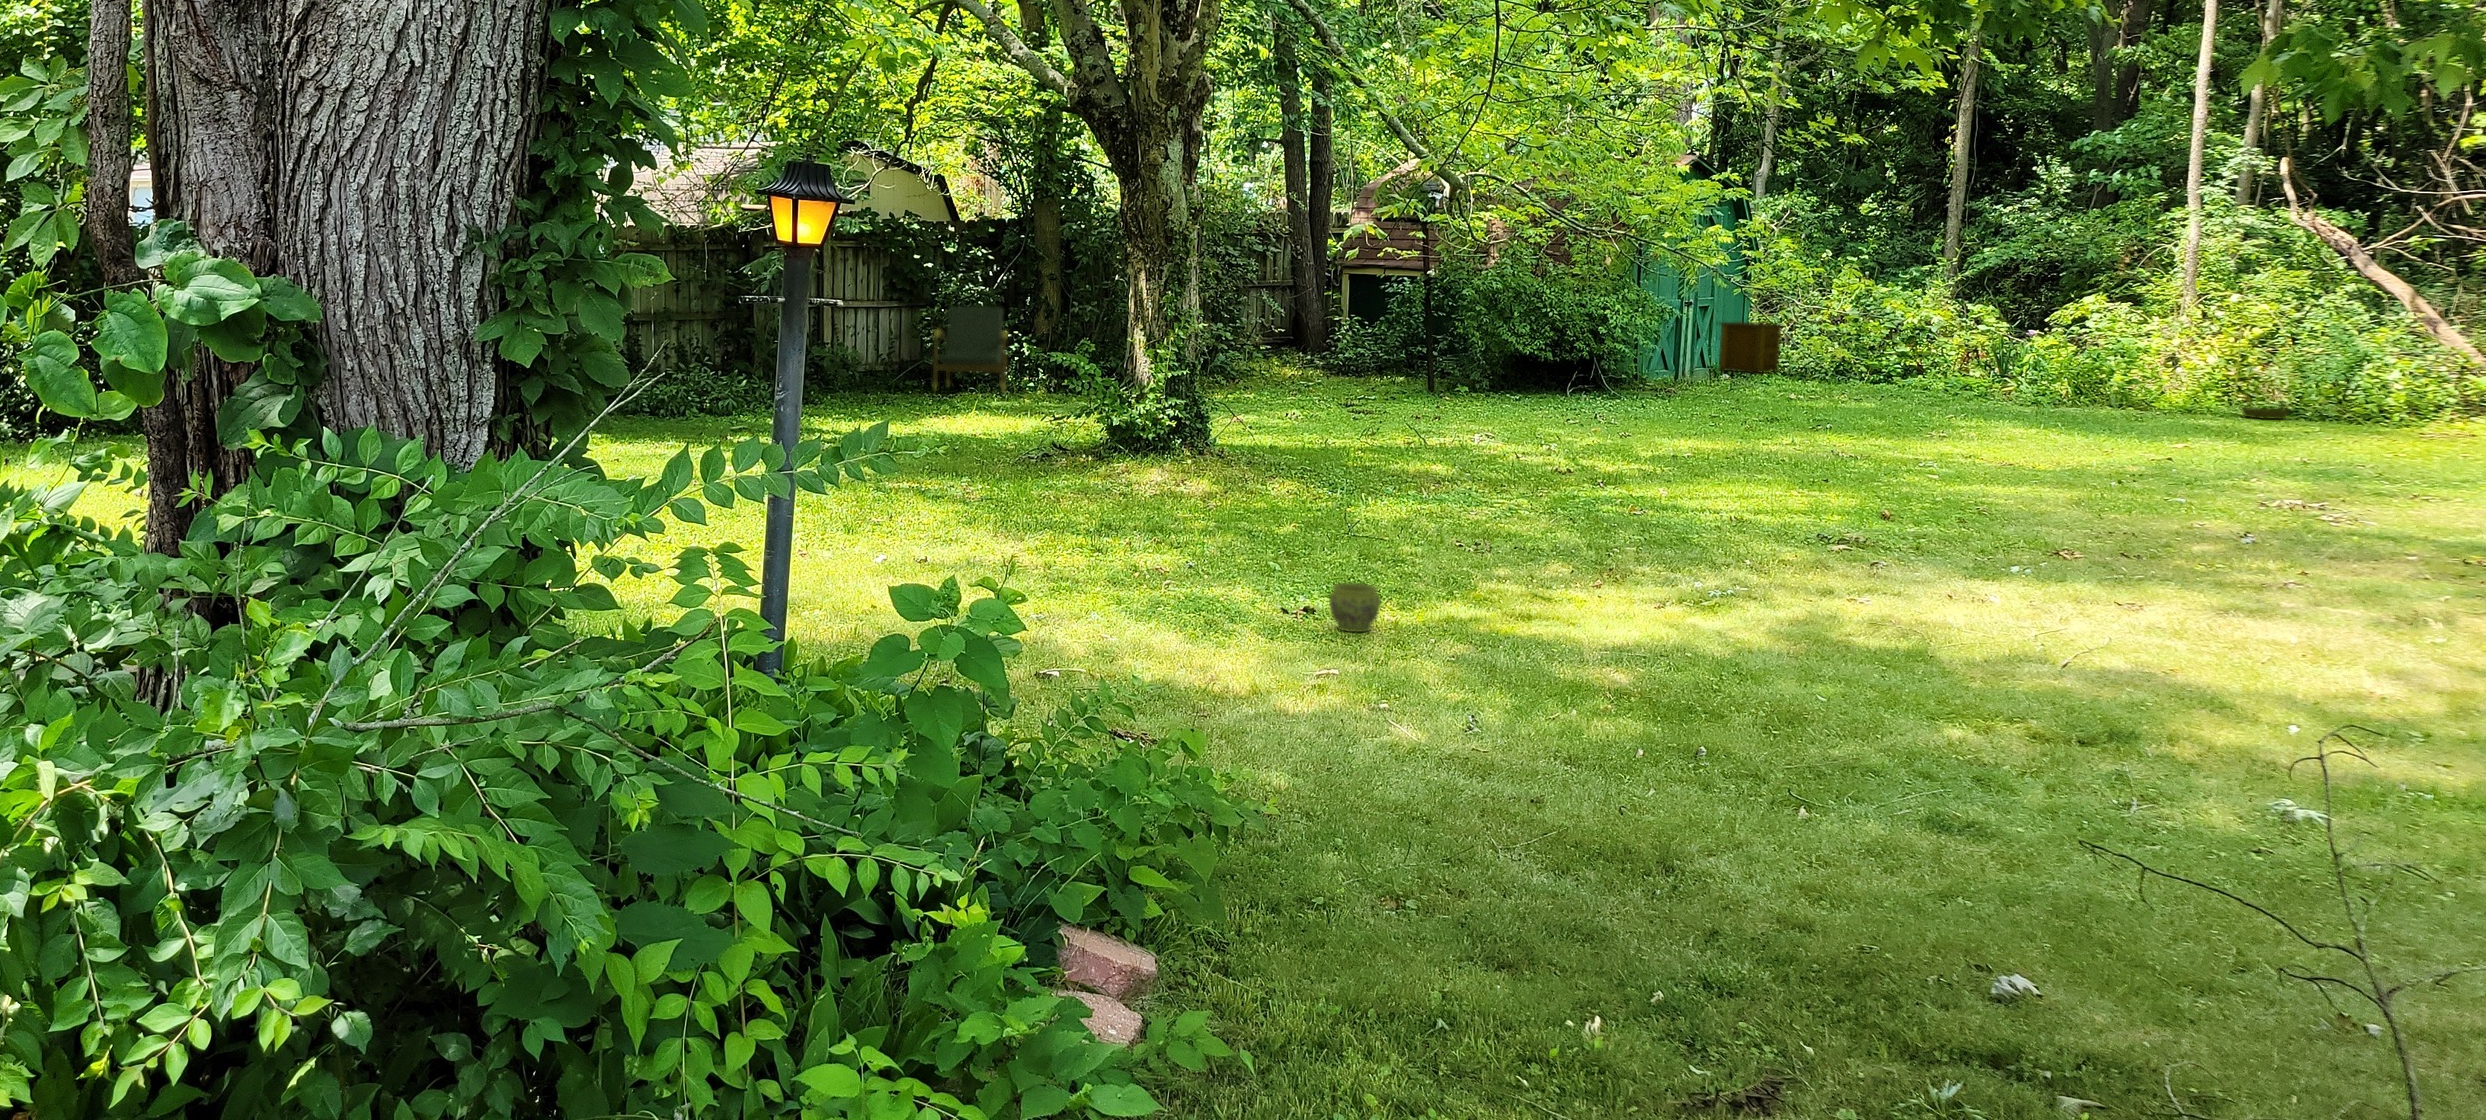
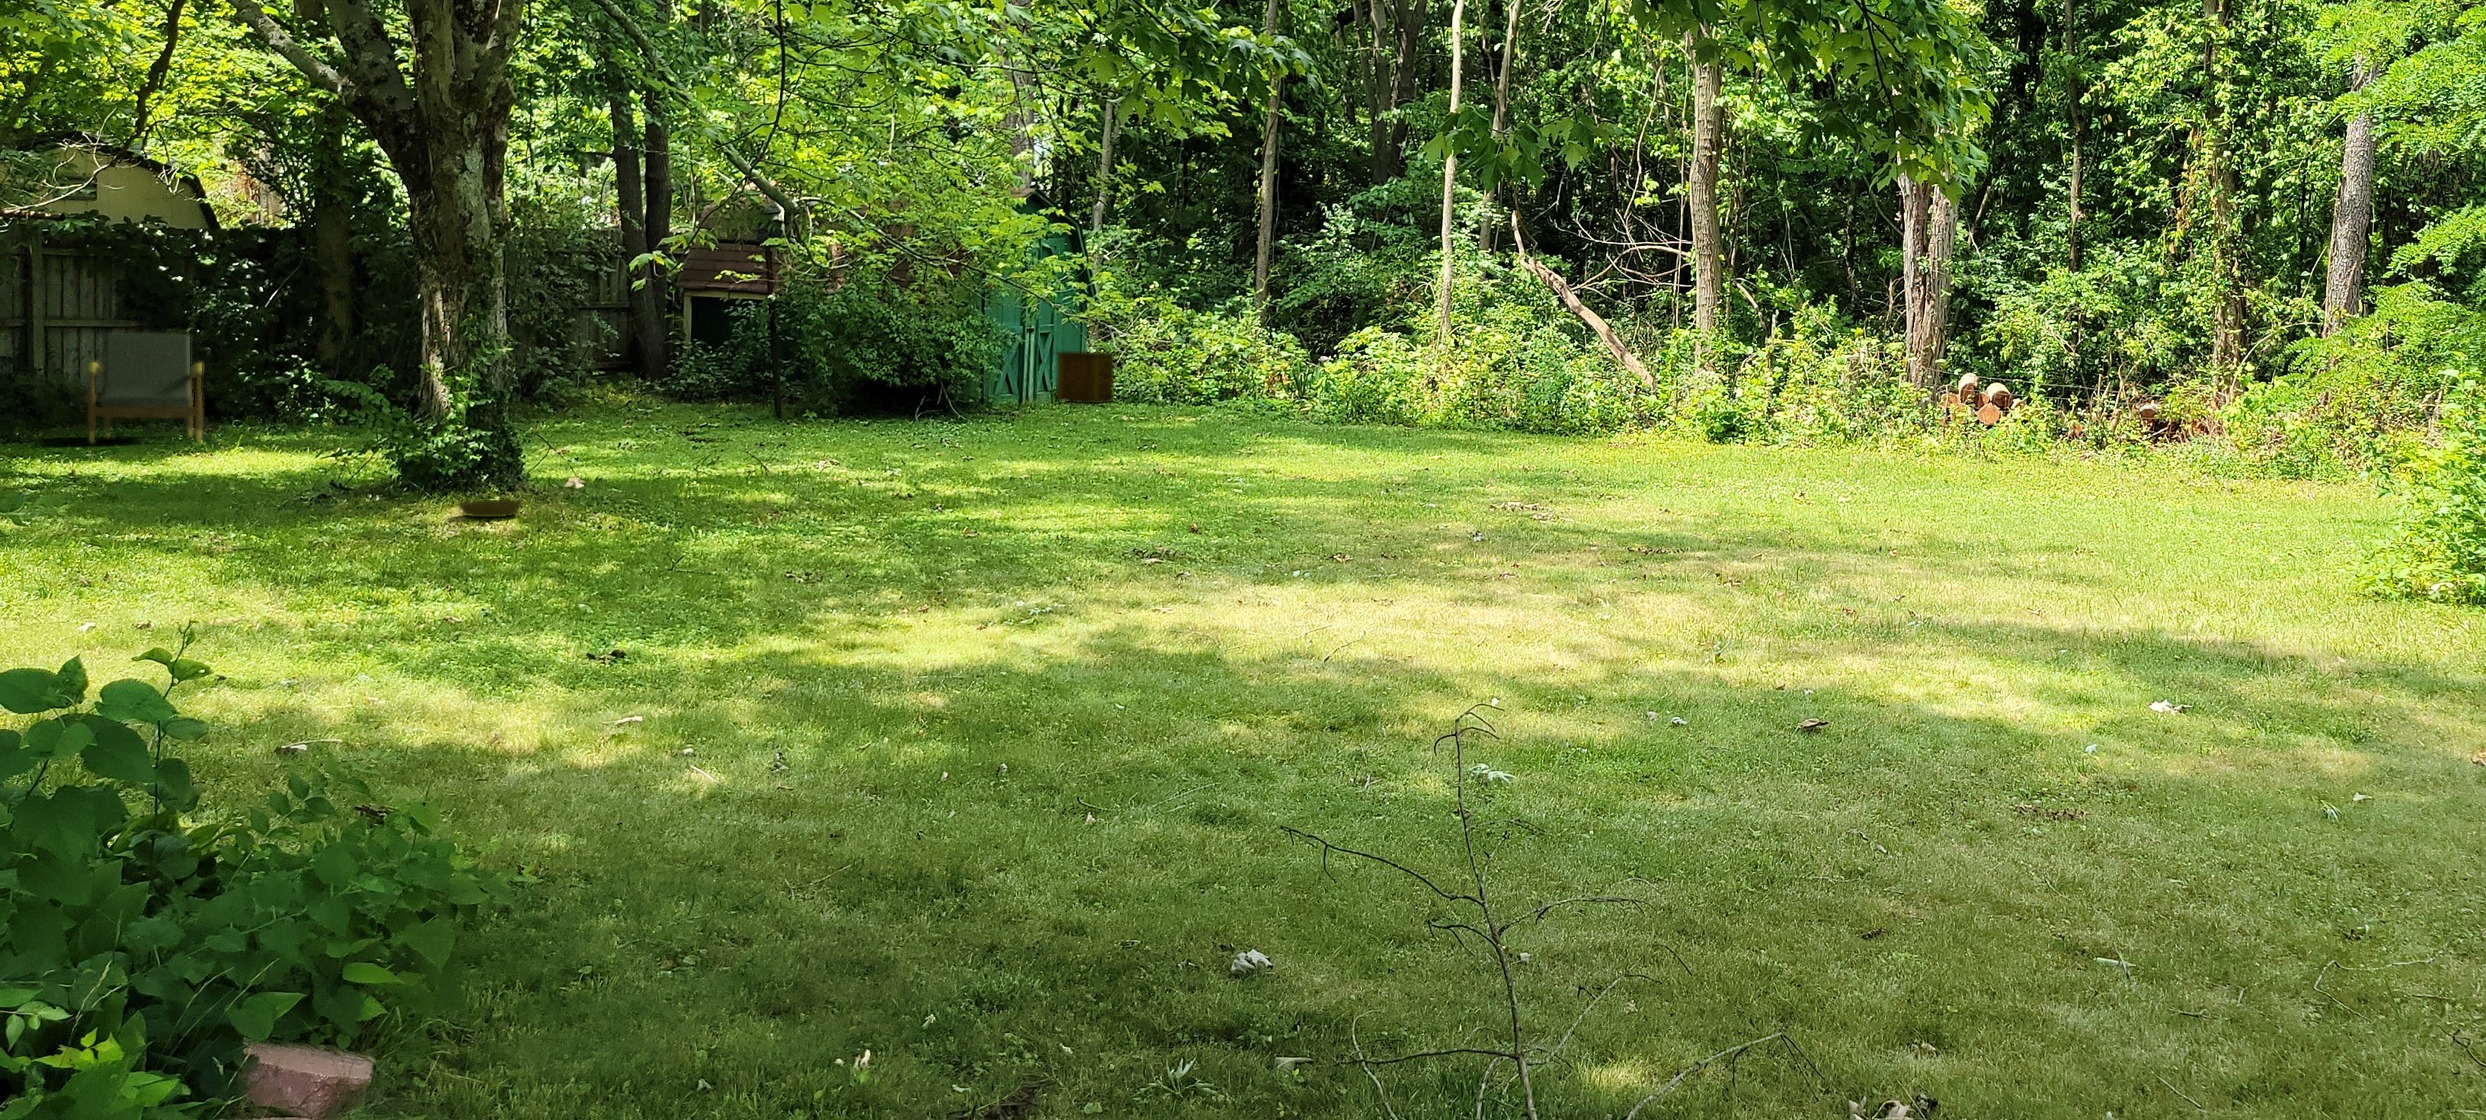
basket: present [2241,394,2289,419] -> present [458,499,522,517]
planter: present [1329,583,1381,632] -> none [699,587,750,631]

